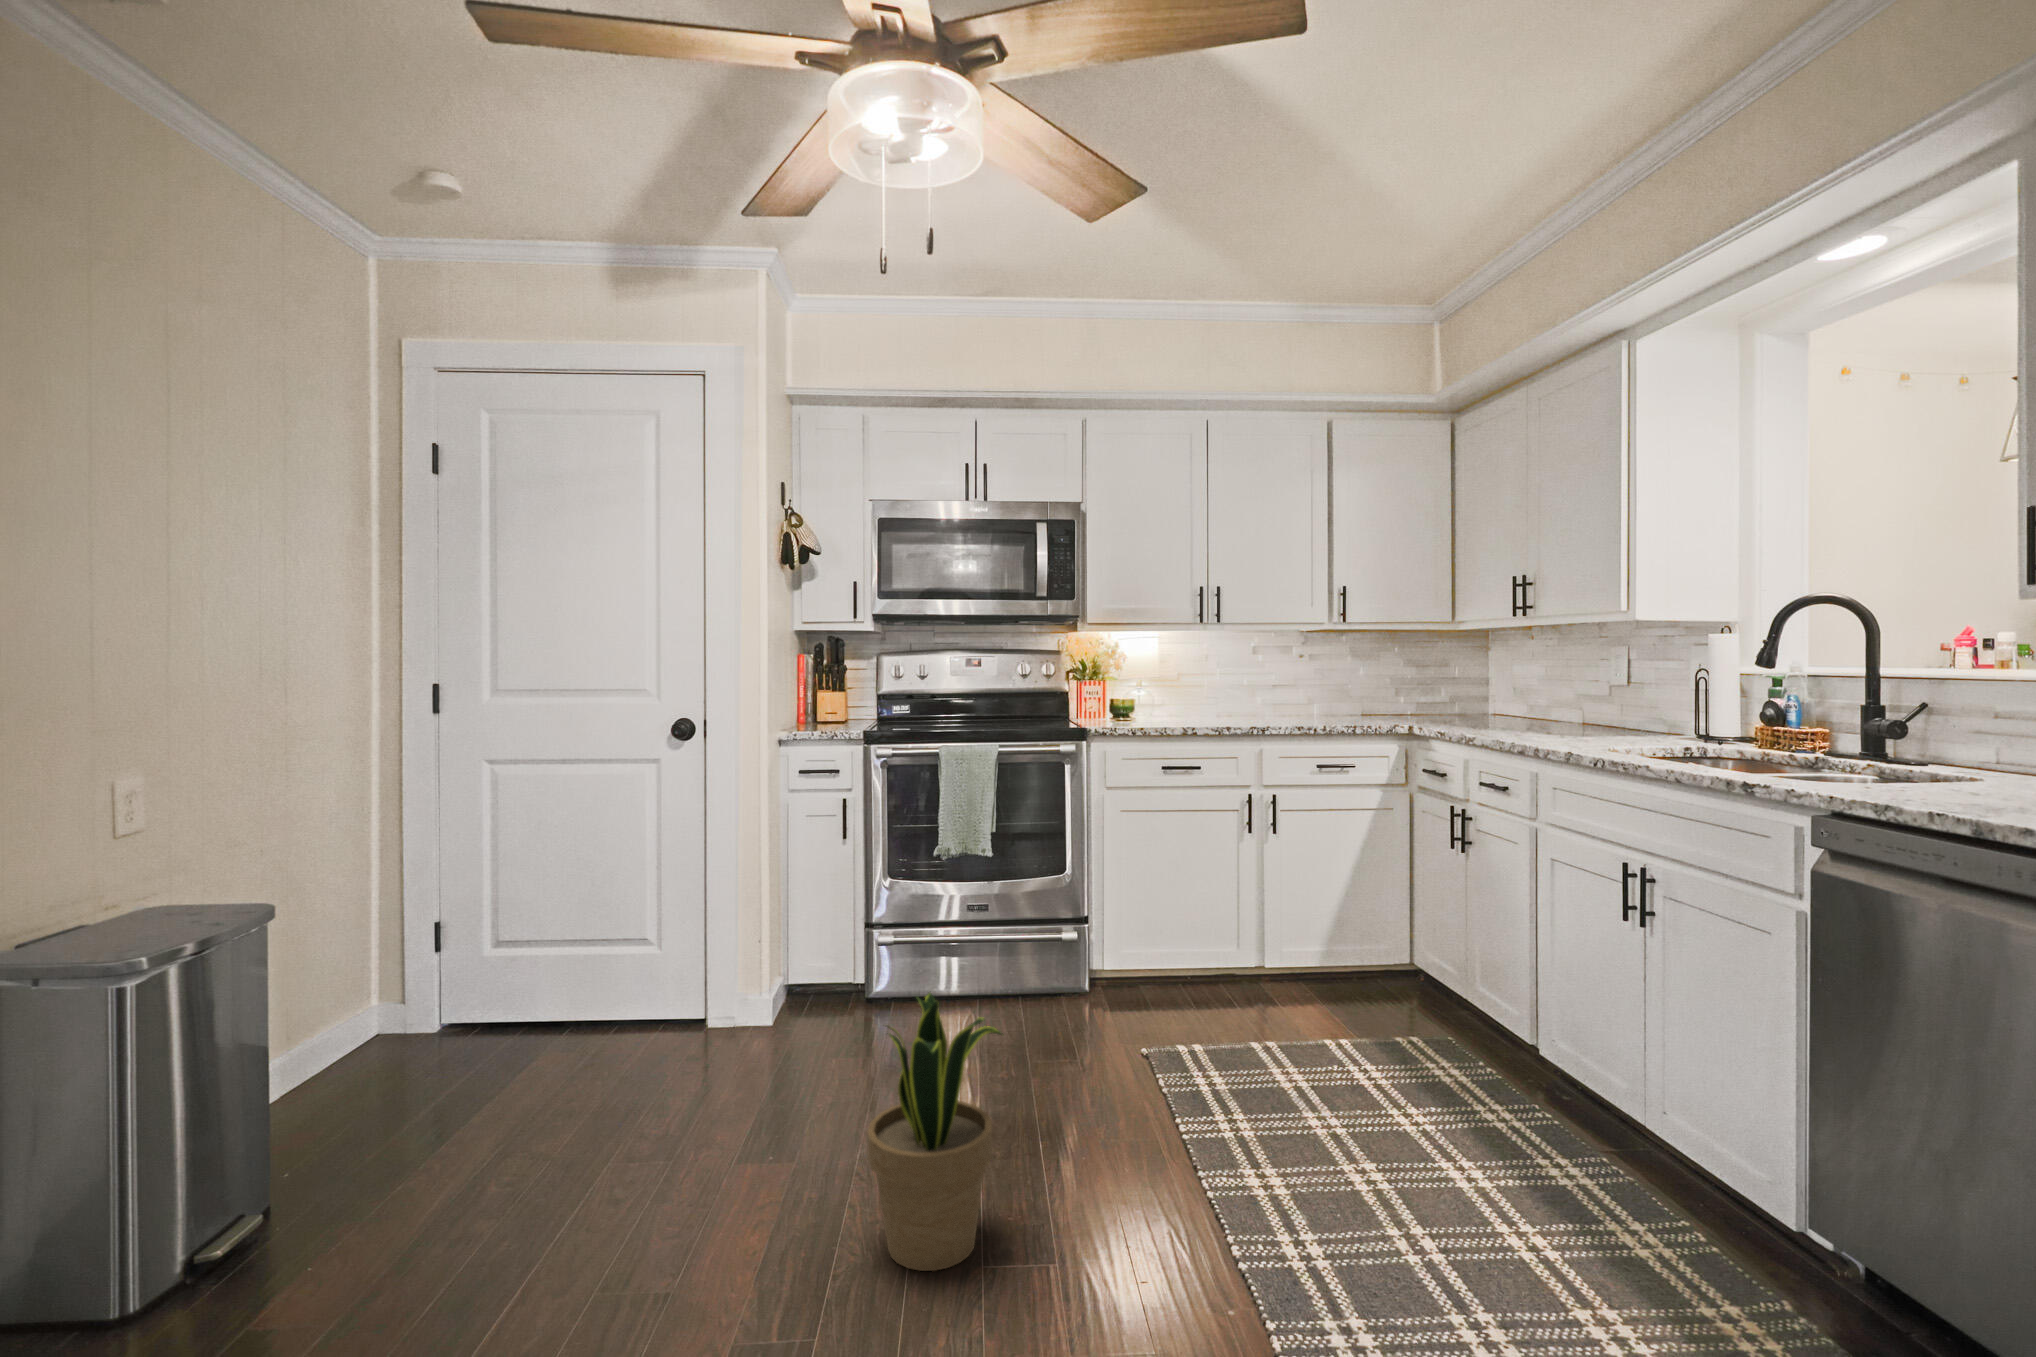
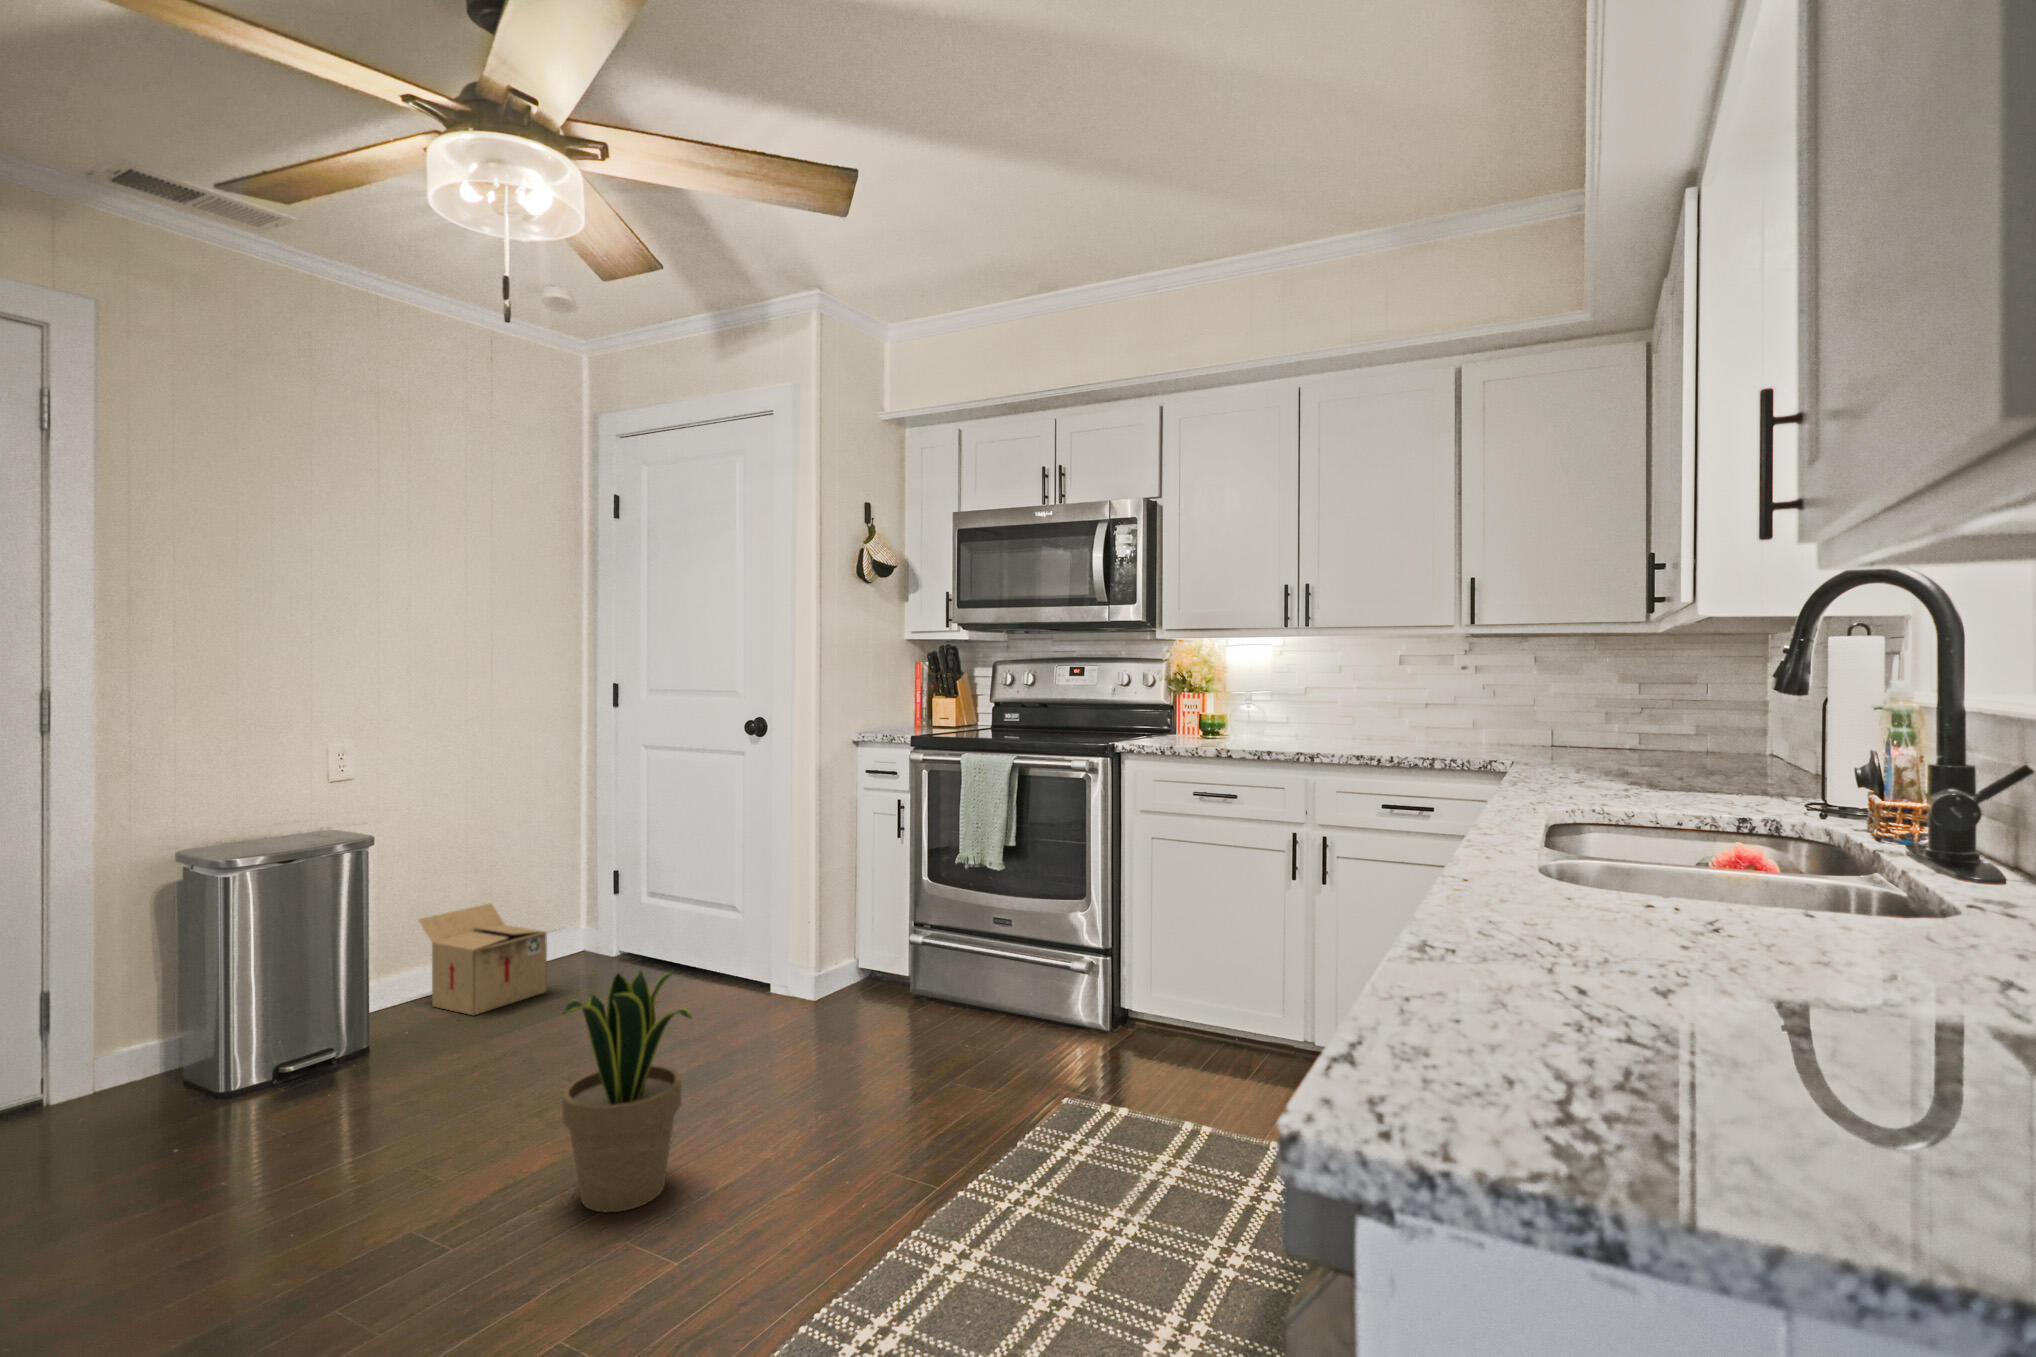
cardboard box: none [227,987,456,1144] -> present [419,903,547,1015]

